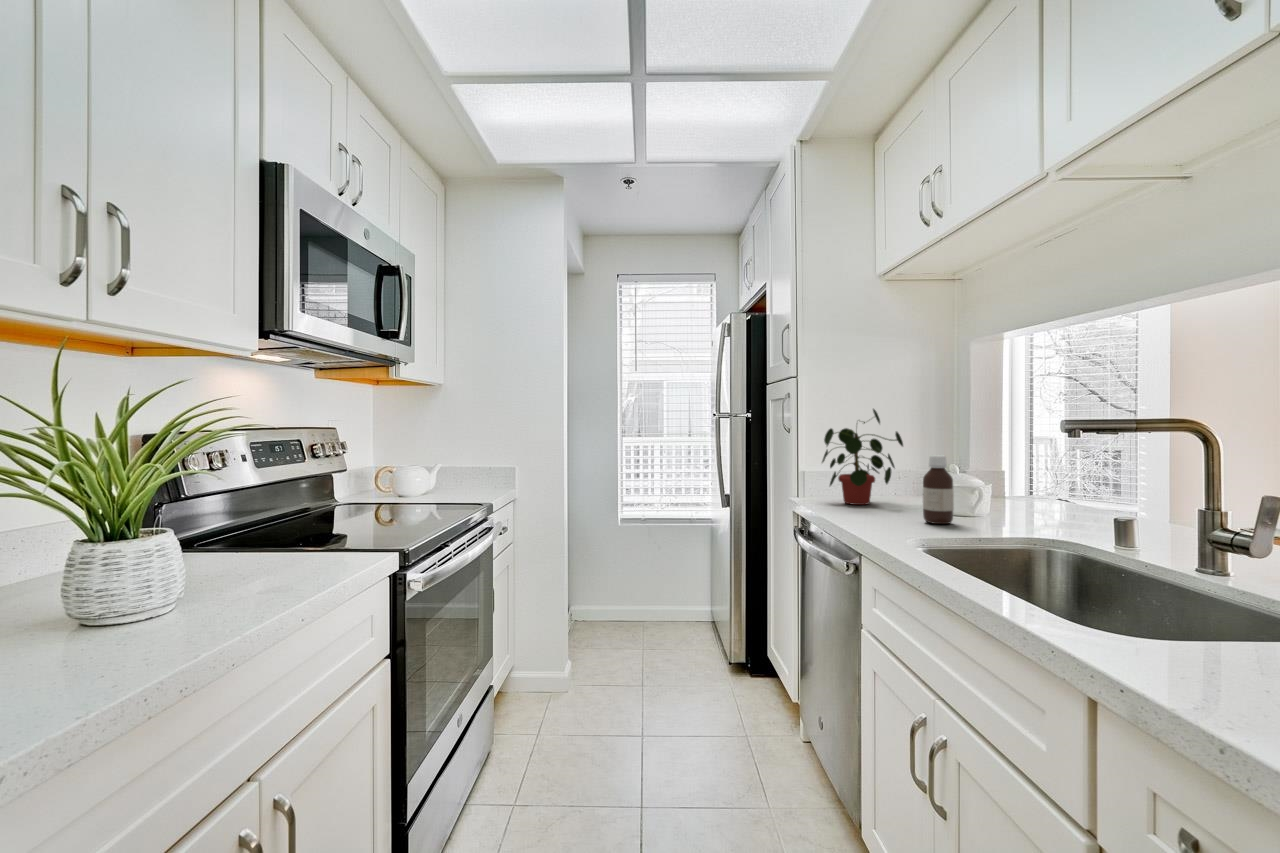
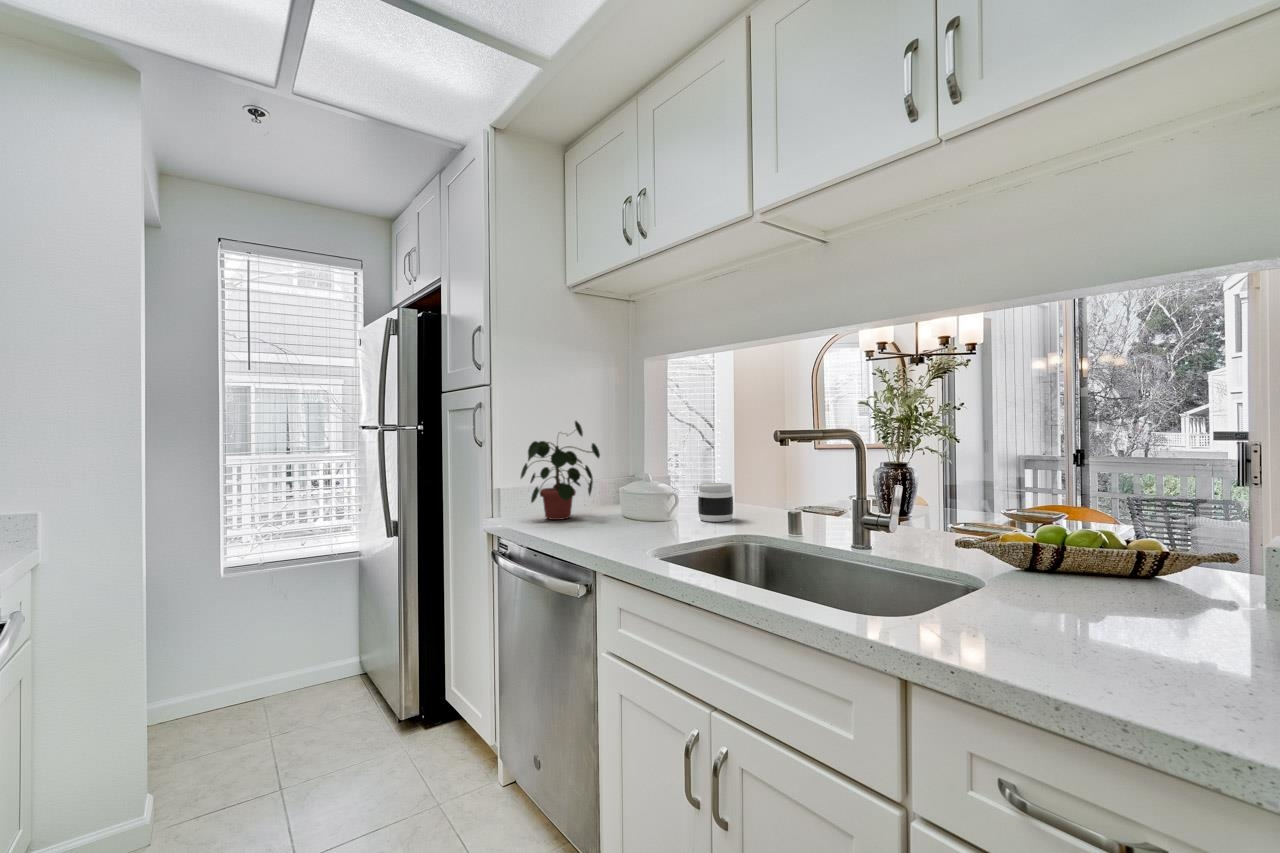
bottle: present [923,455,954,524] -> none [635,465,660,531]
jar: none [1014,479,1063,524] -> present [698,483,733,522]

